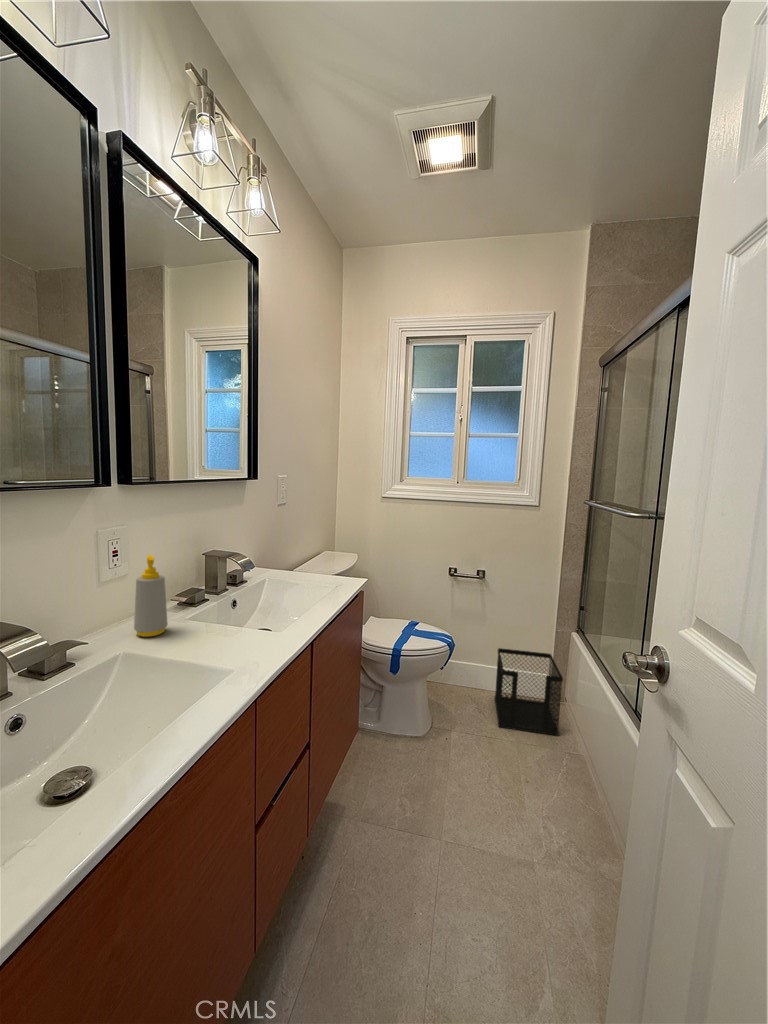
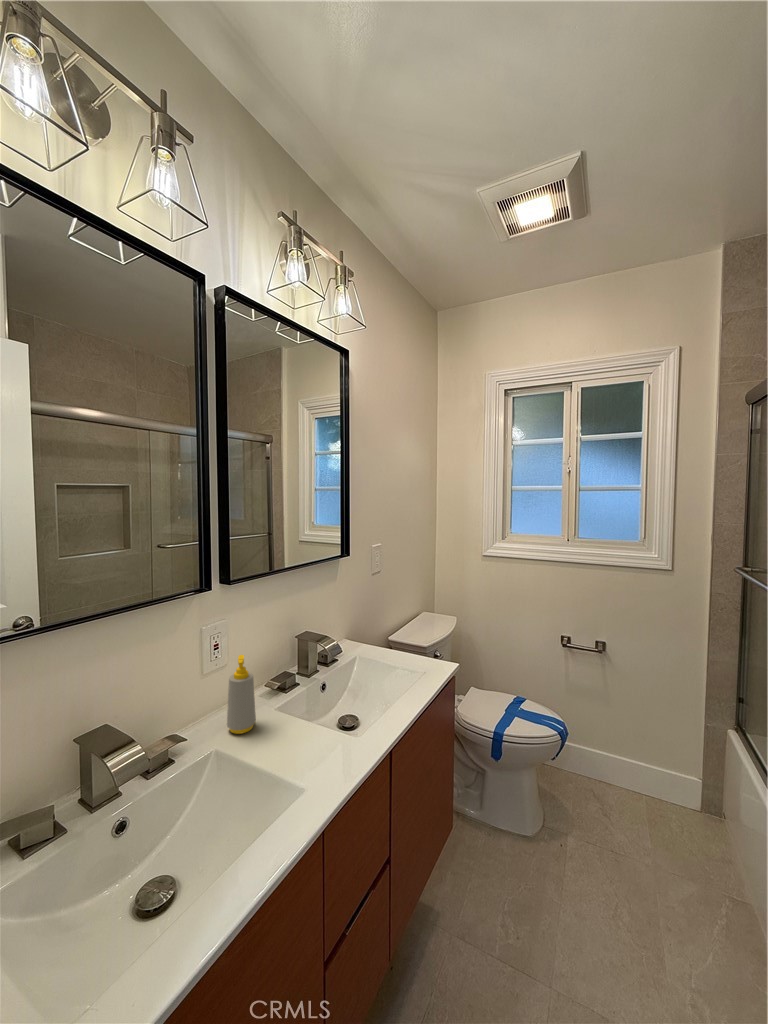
wastebasket: present [494,648,563,735] -> none [625,735,715,862]

